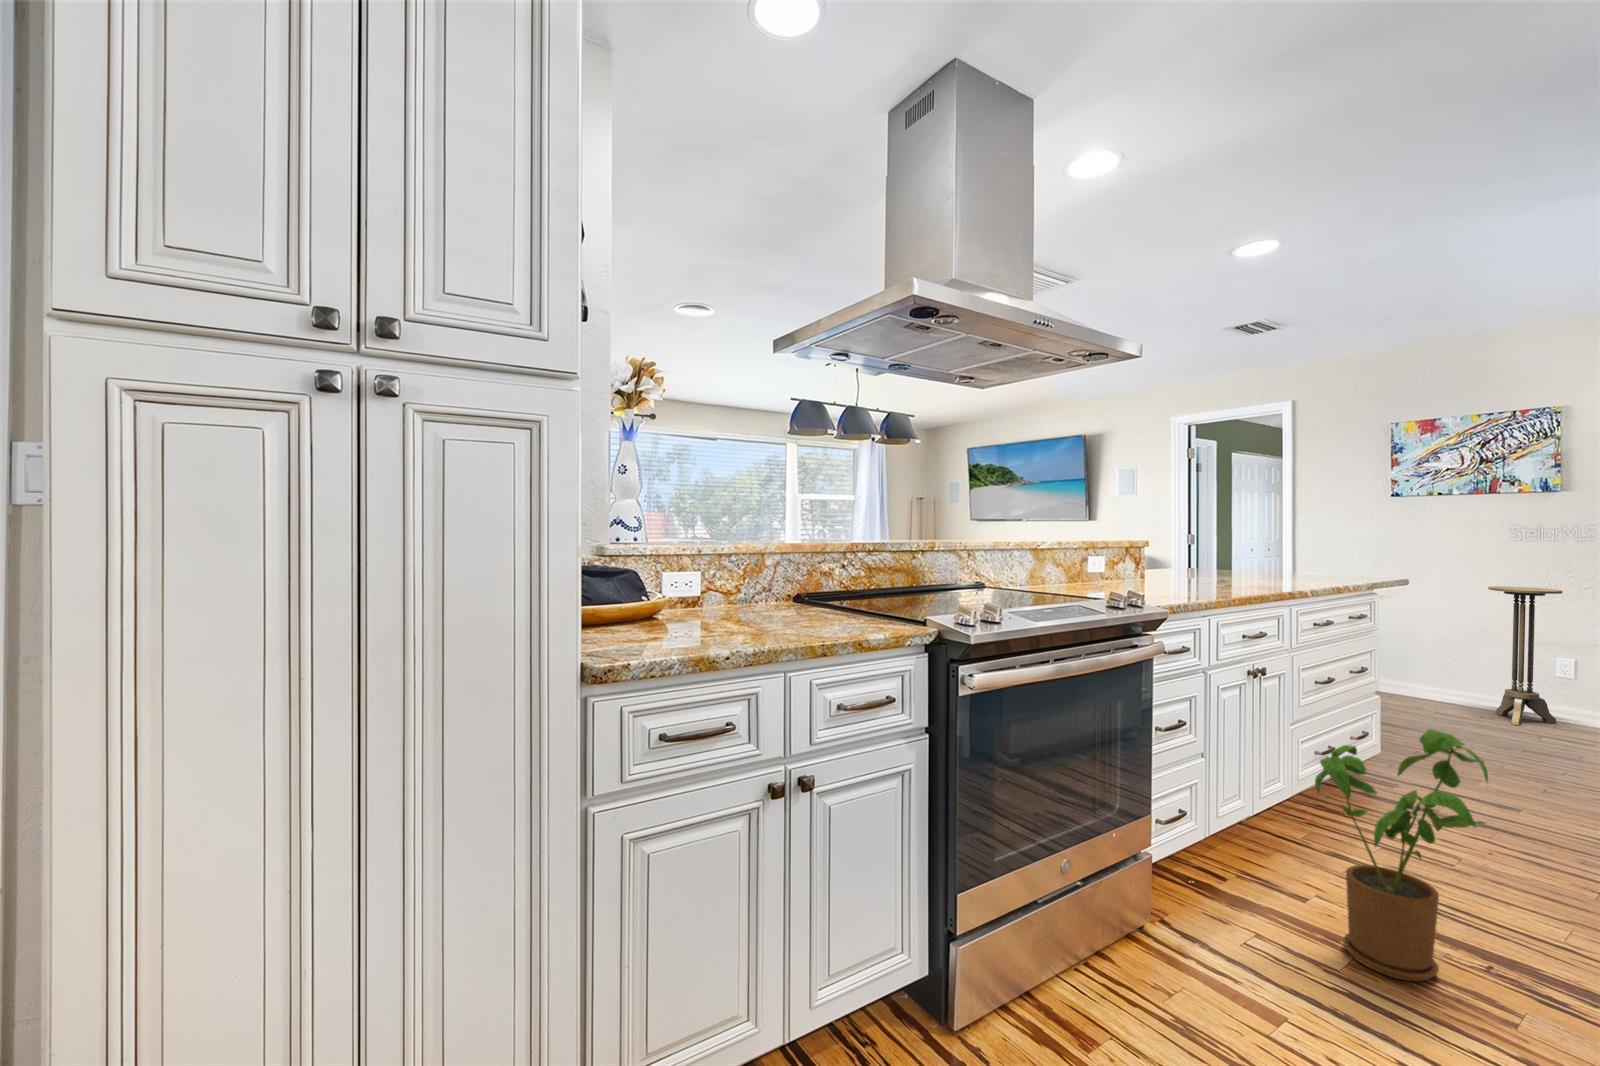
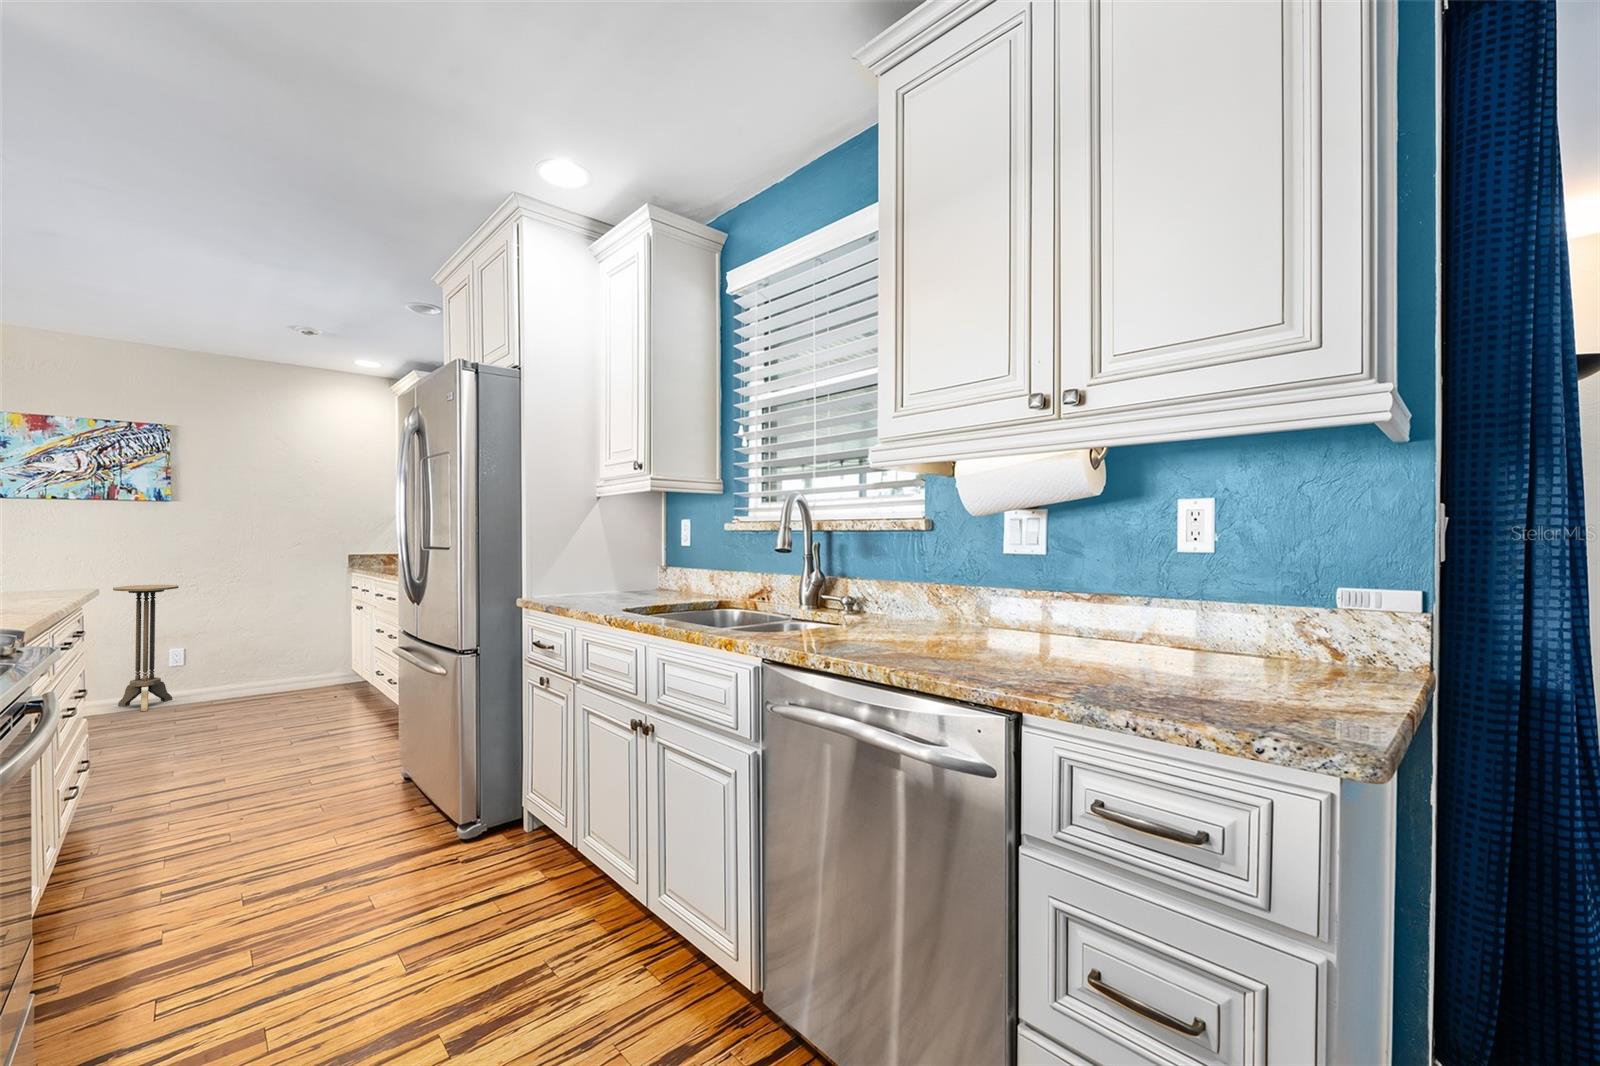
house plant: present [1315,729,1488,981] -> none [195,719,360,949]

